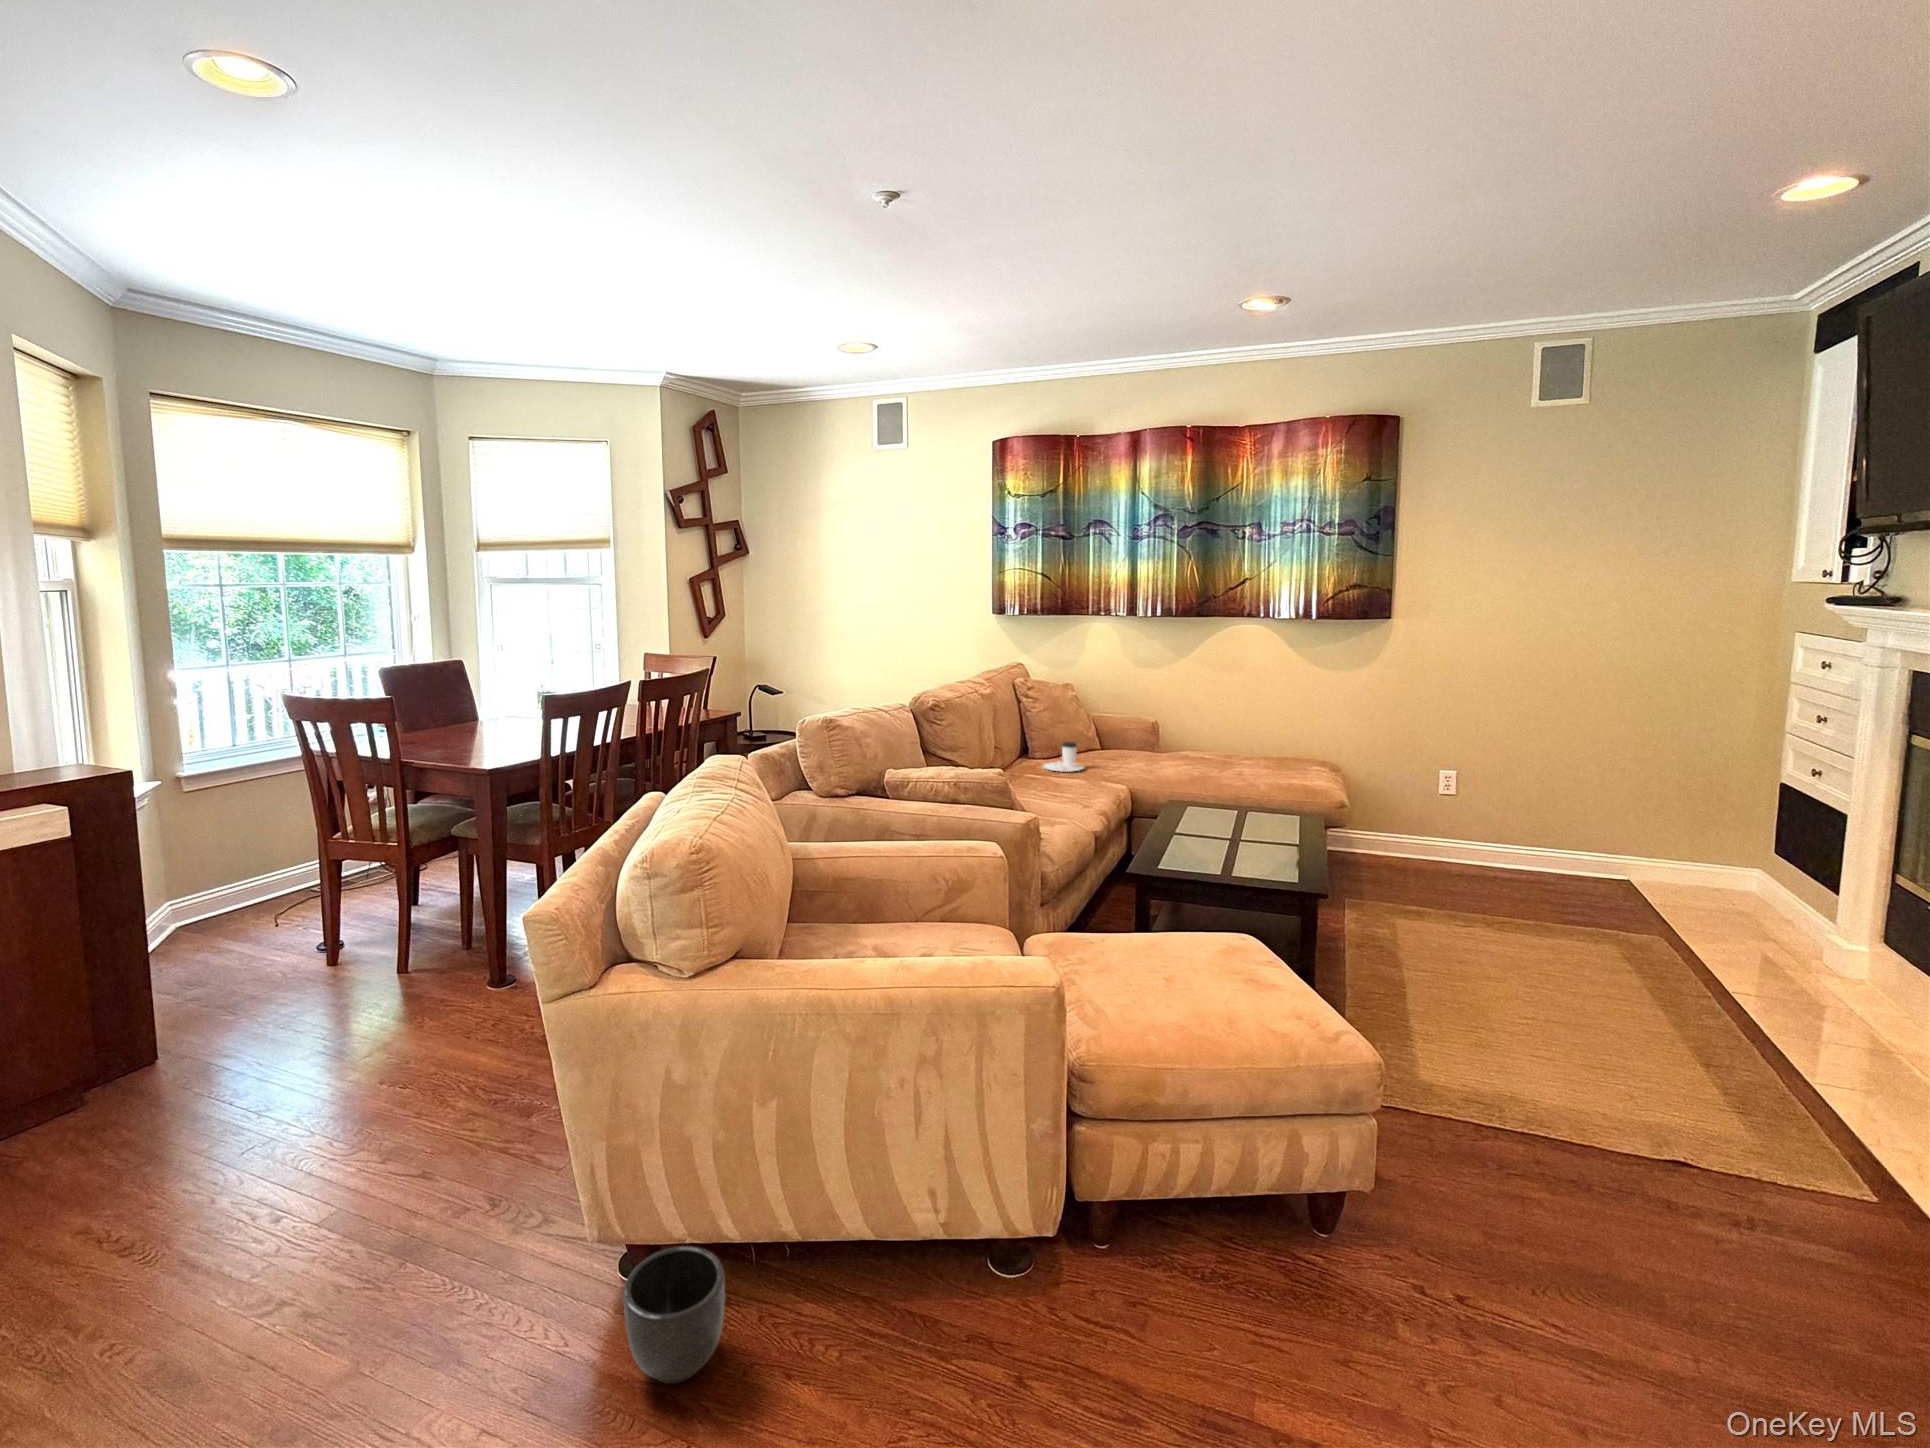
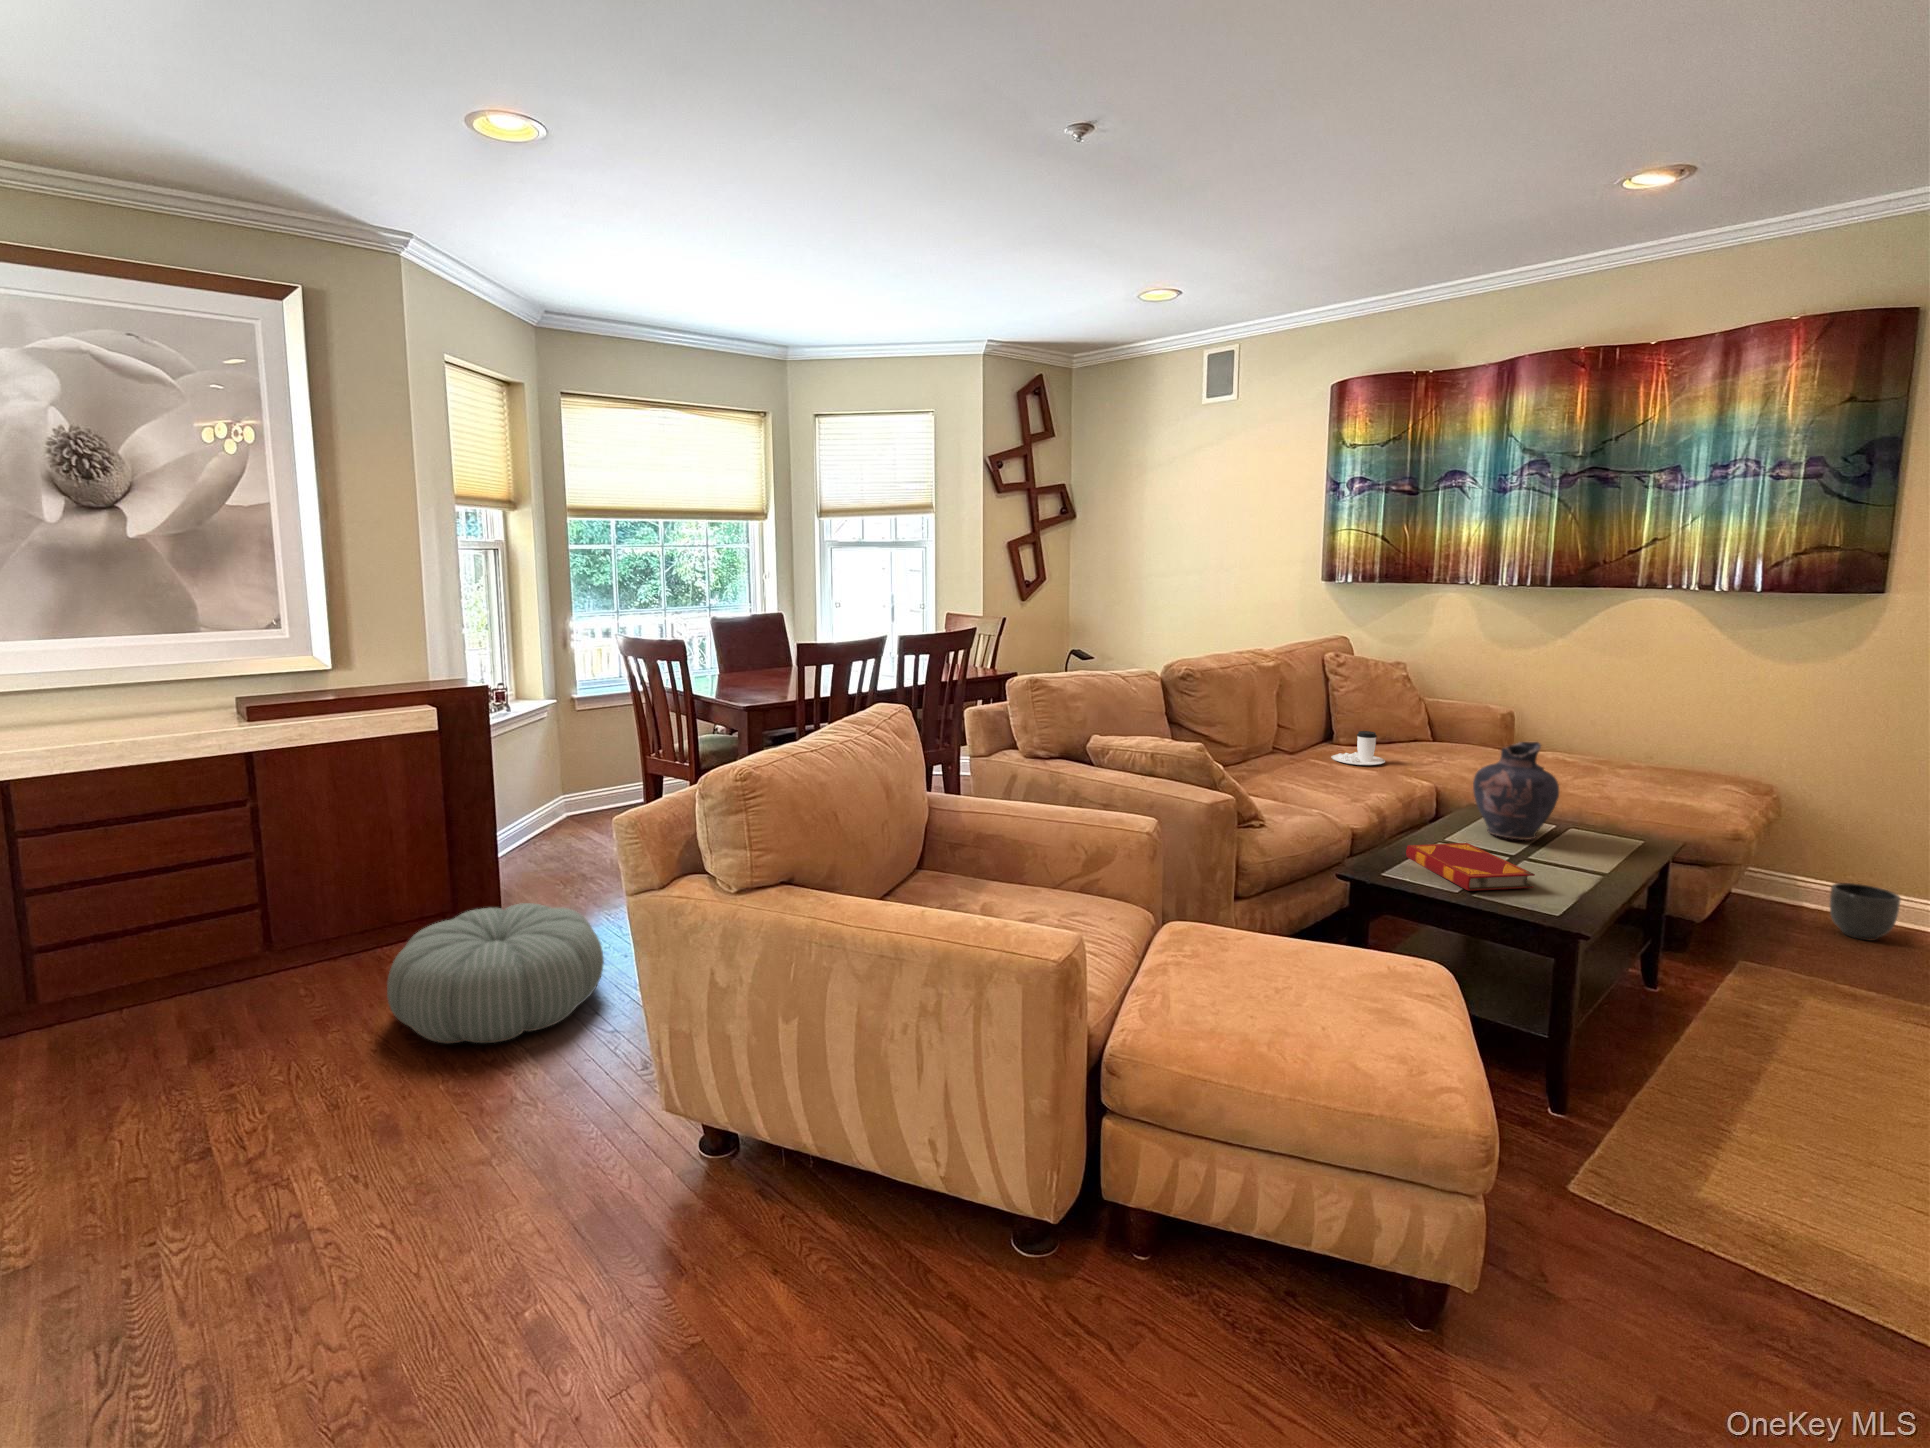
vase: none [1193,740,1256,820] -> present [1473,742,1559,840]
hardback book: none [1174,828,1279,868] -> present [1406,843,1535,891]
pouf: none [35,1059,381,1301] -> present [387,903,604,1044]
planter: present [623,1246,725,1384] -> present [1830,883,1900,940]

